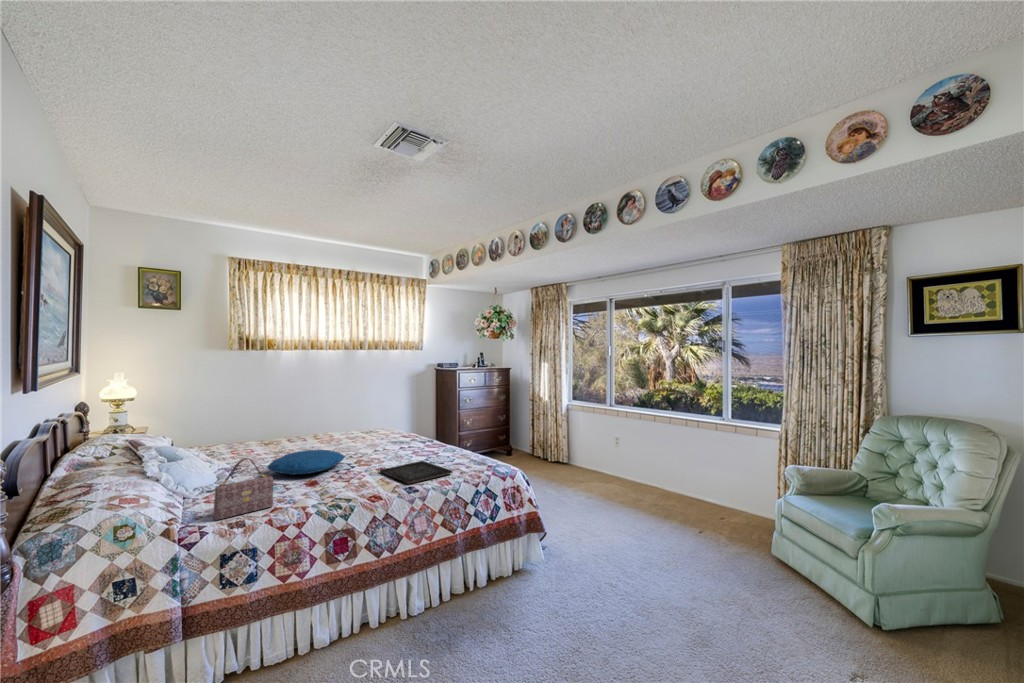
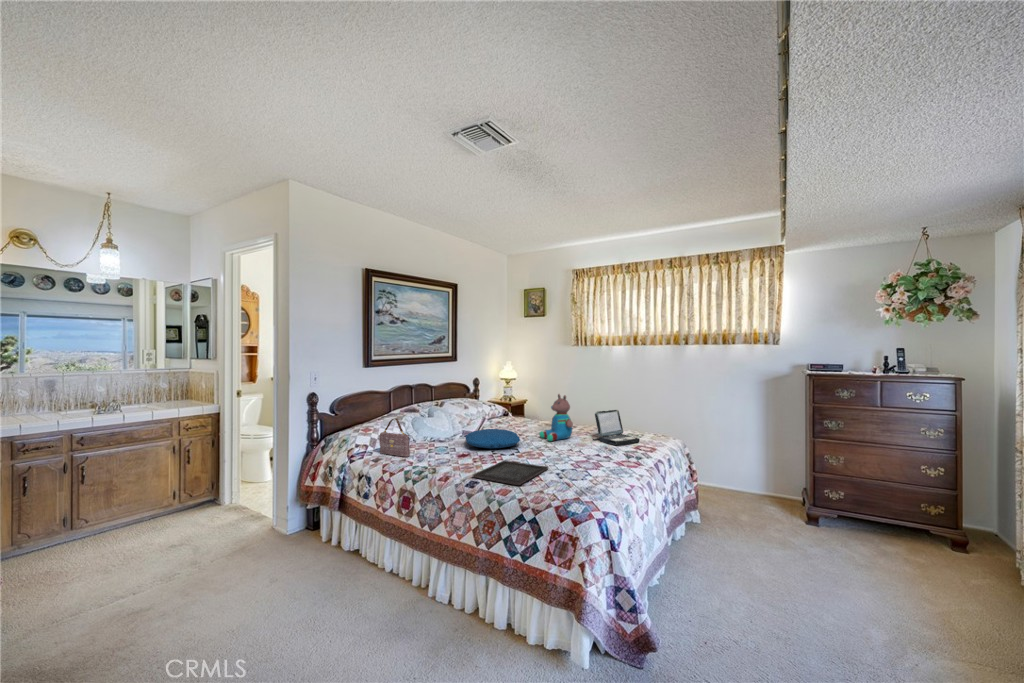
teddy bear: none [317,402,357,453] -> present [539,394,573,441]
laptop: none [363,412,397,443] -> present [593,410,640,445]

